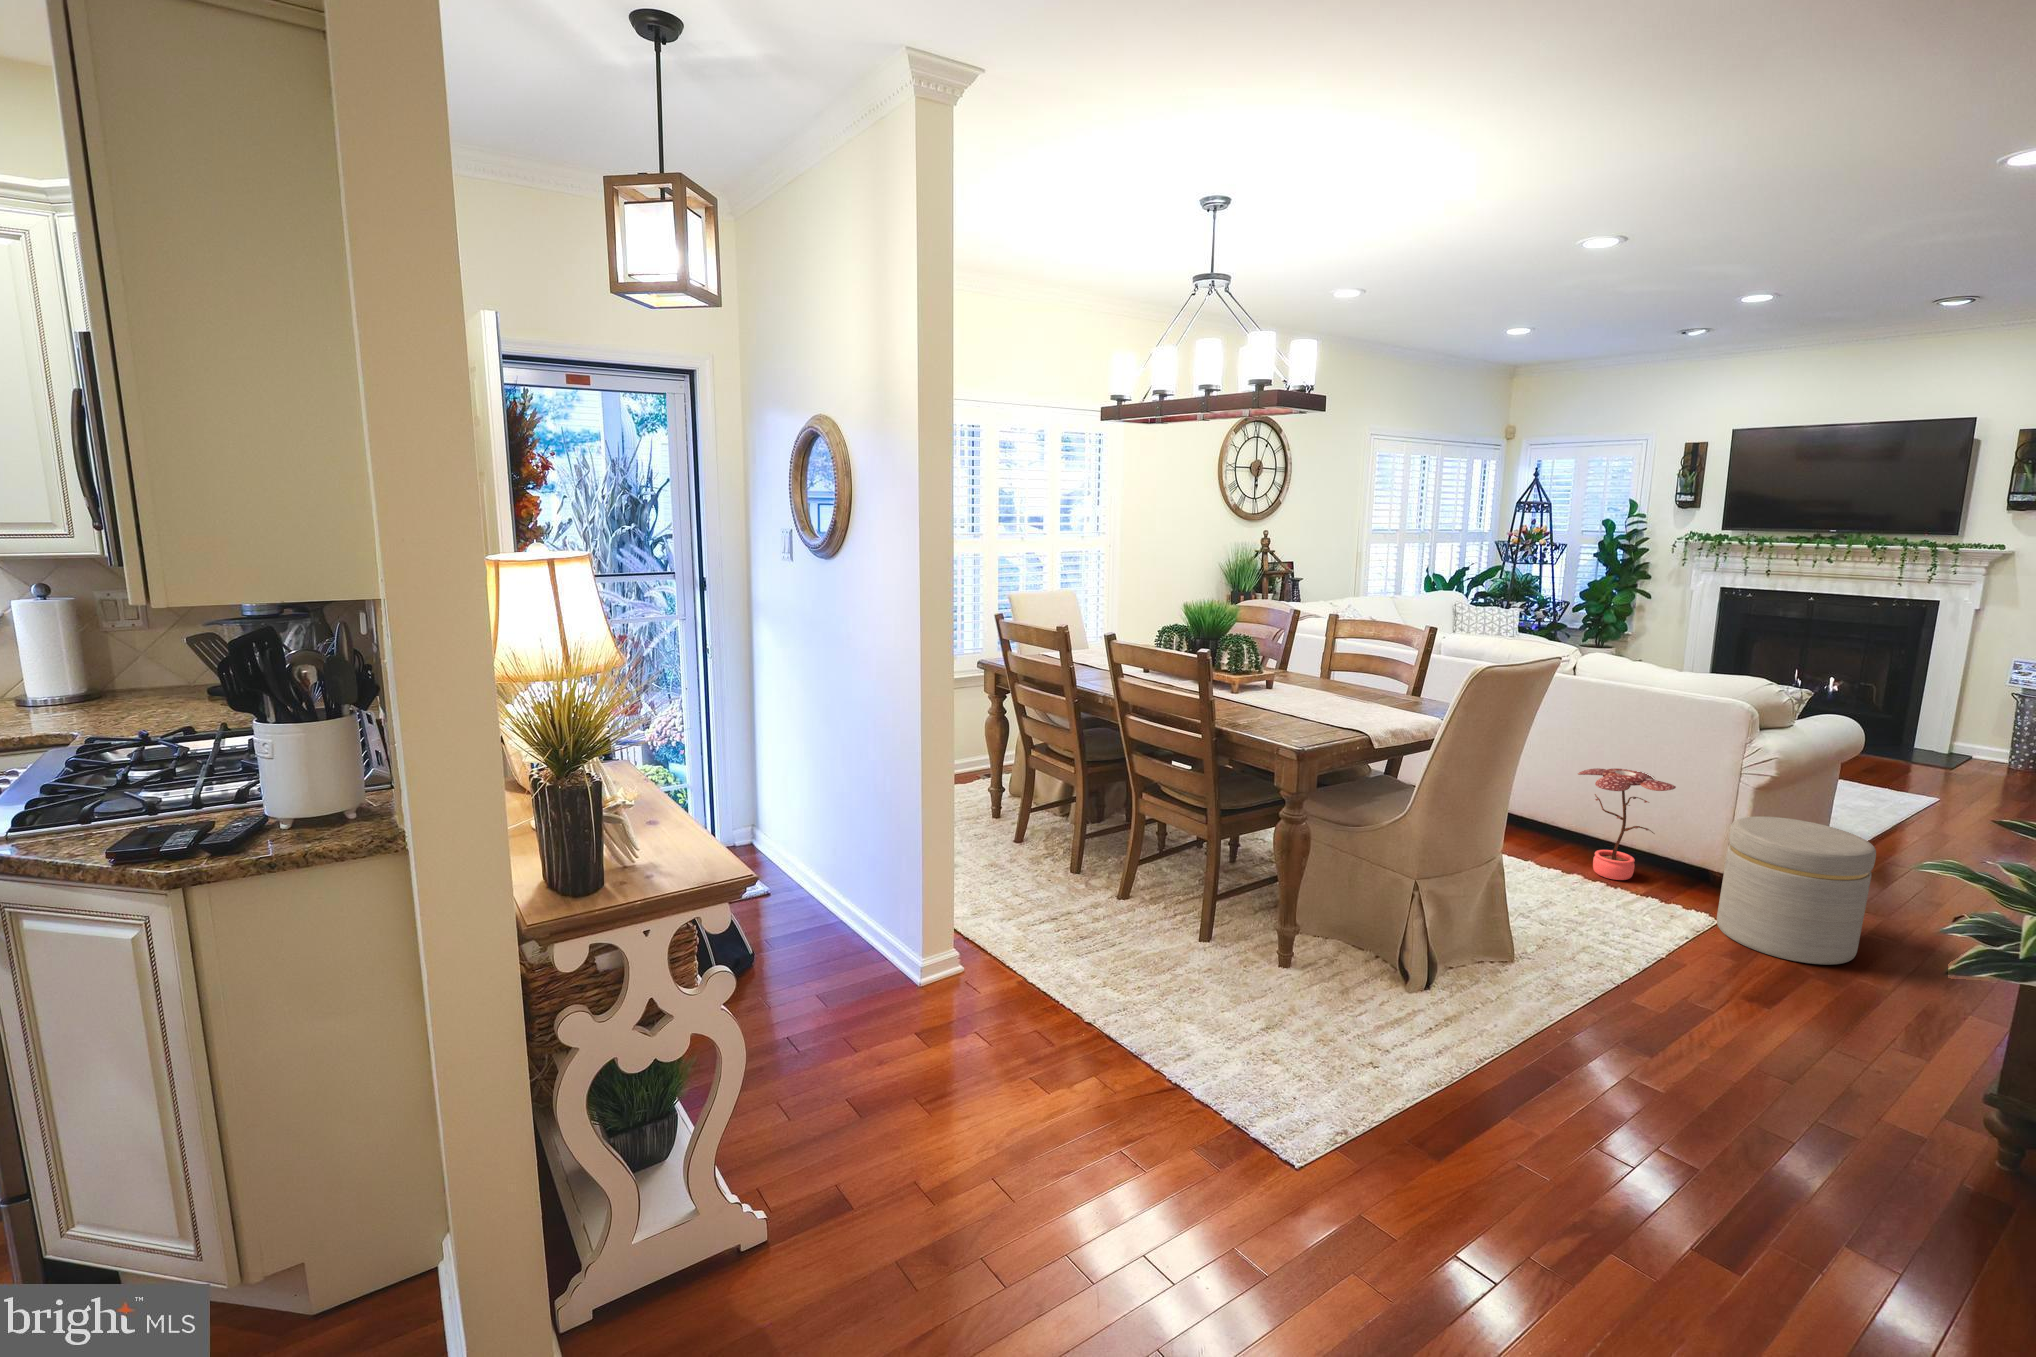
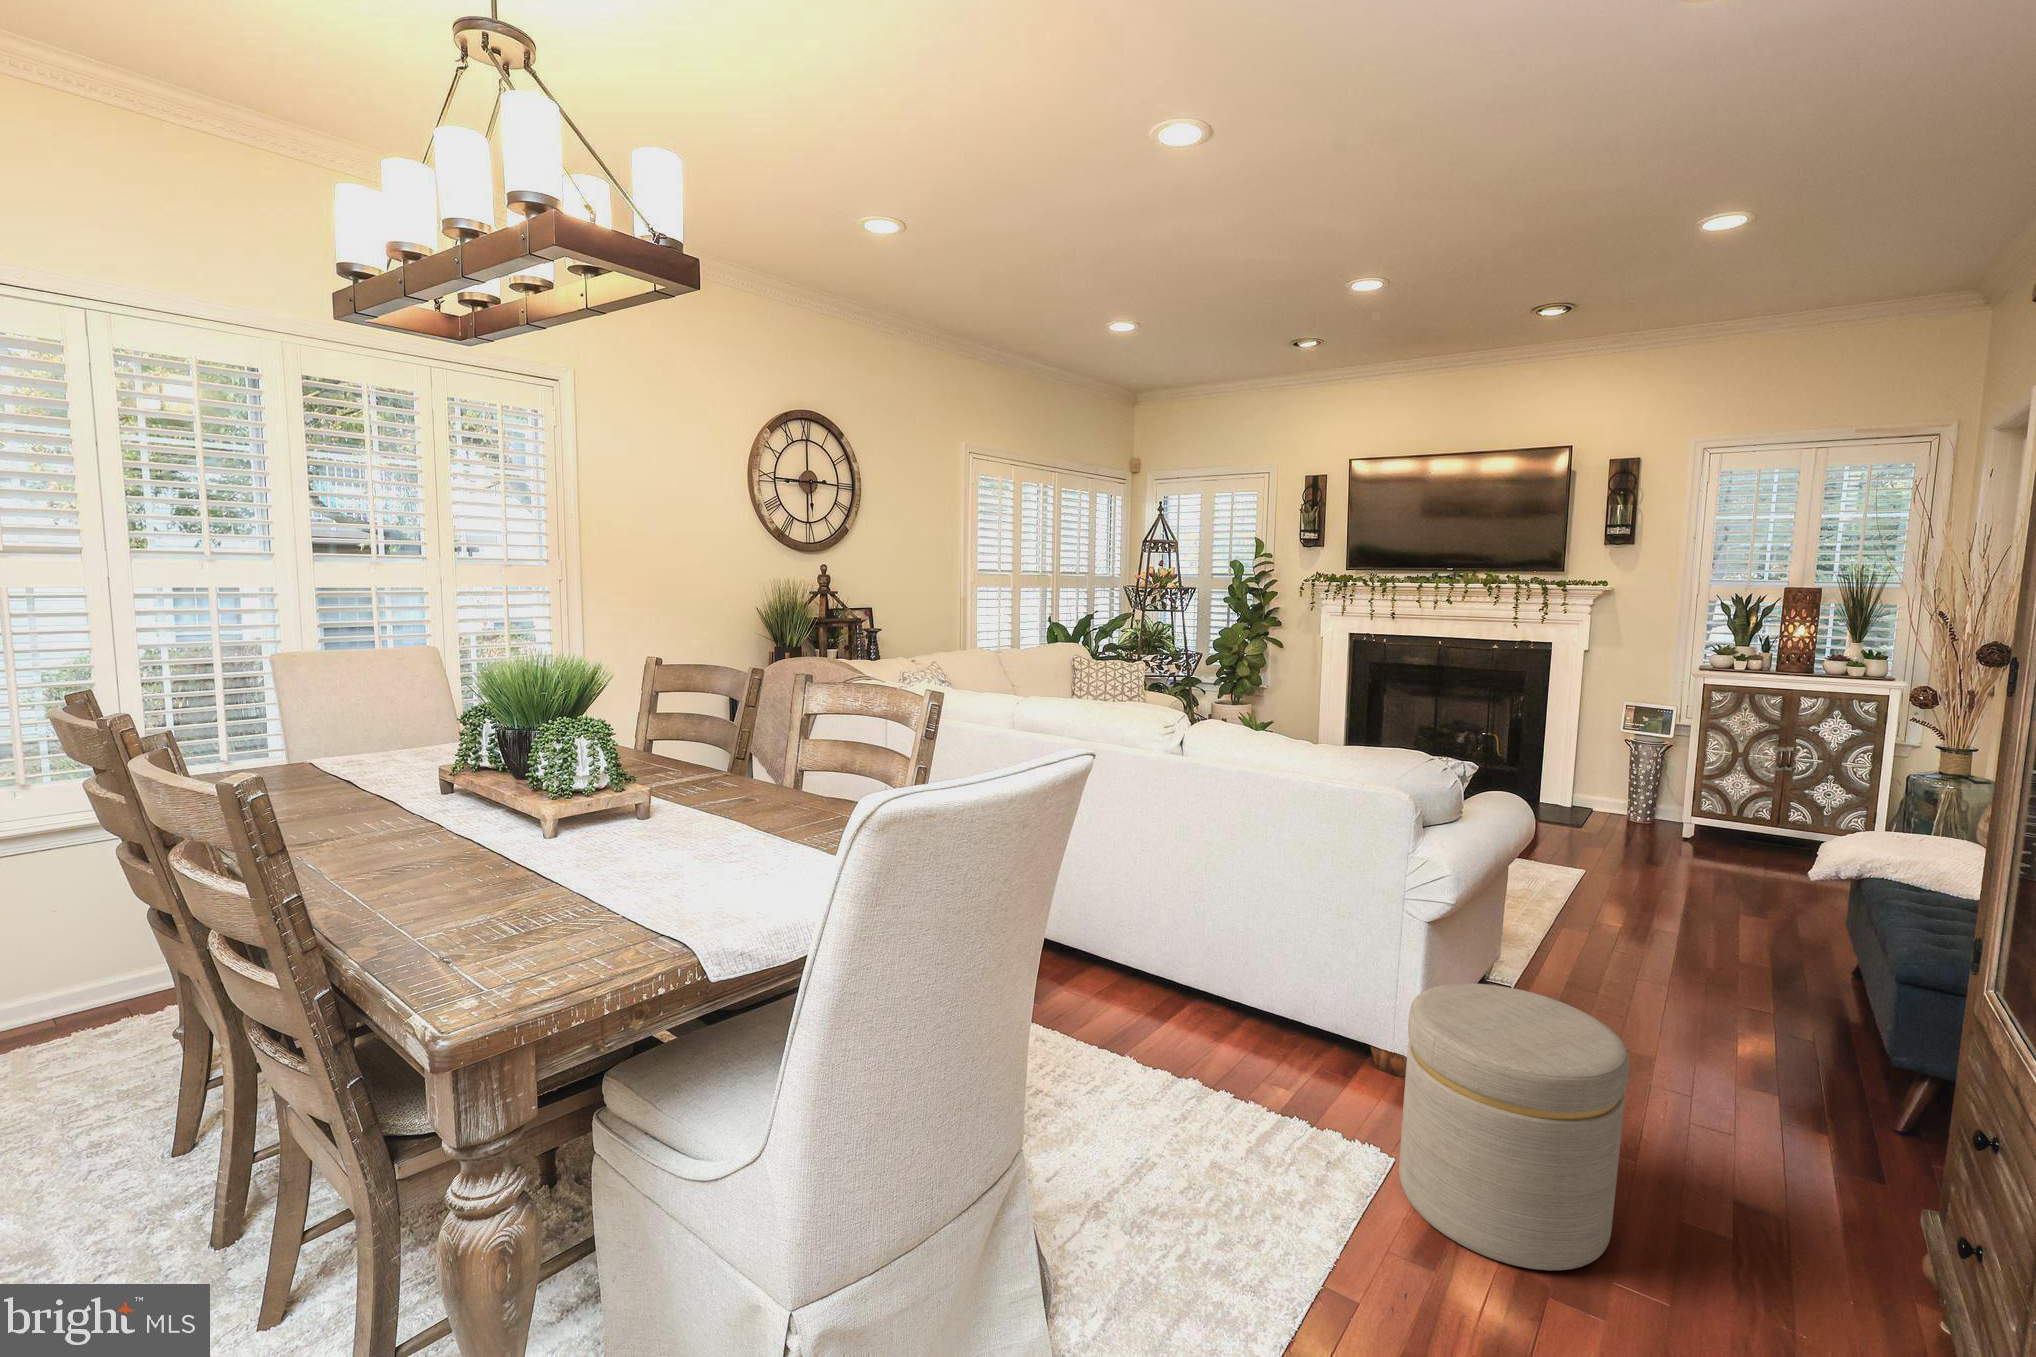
potted plant: present [1578,768,1676,880] -> none [1188,902,1324,1087]

